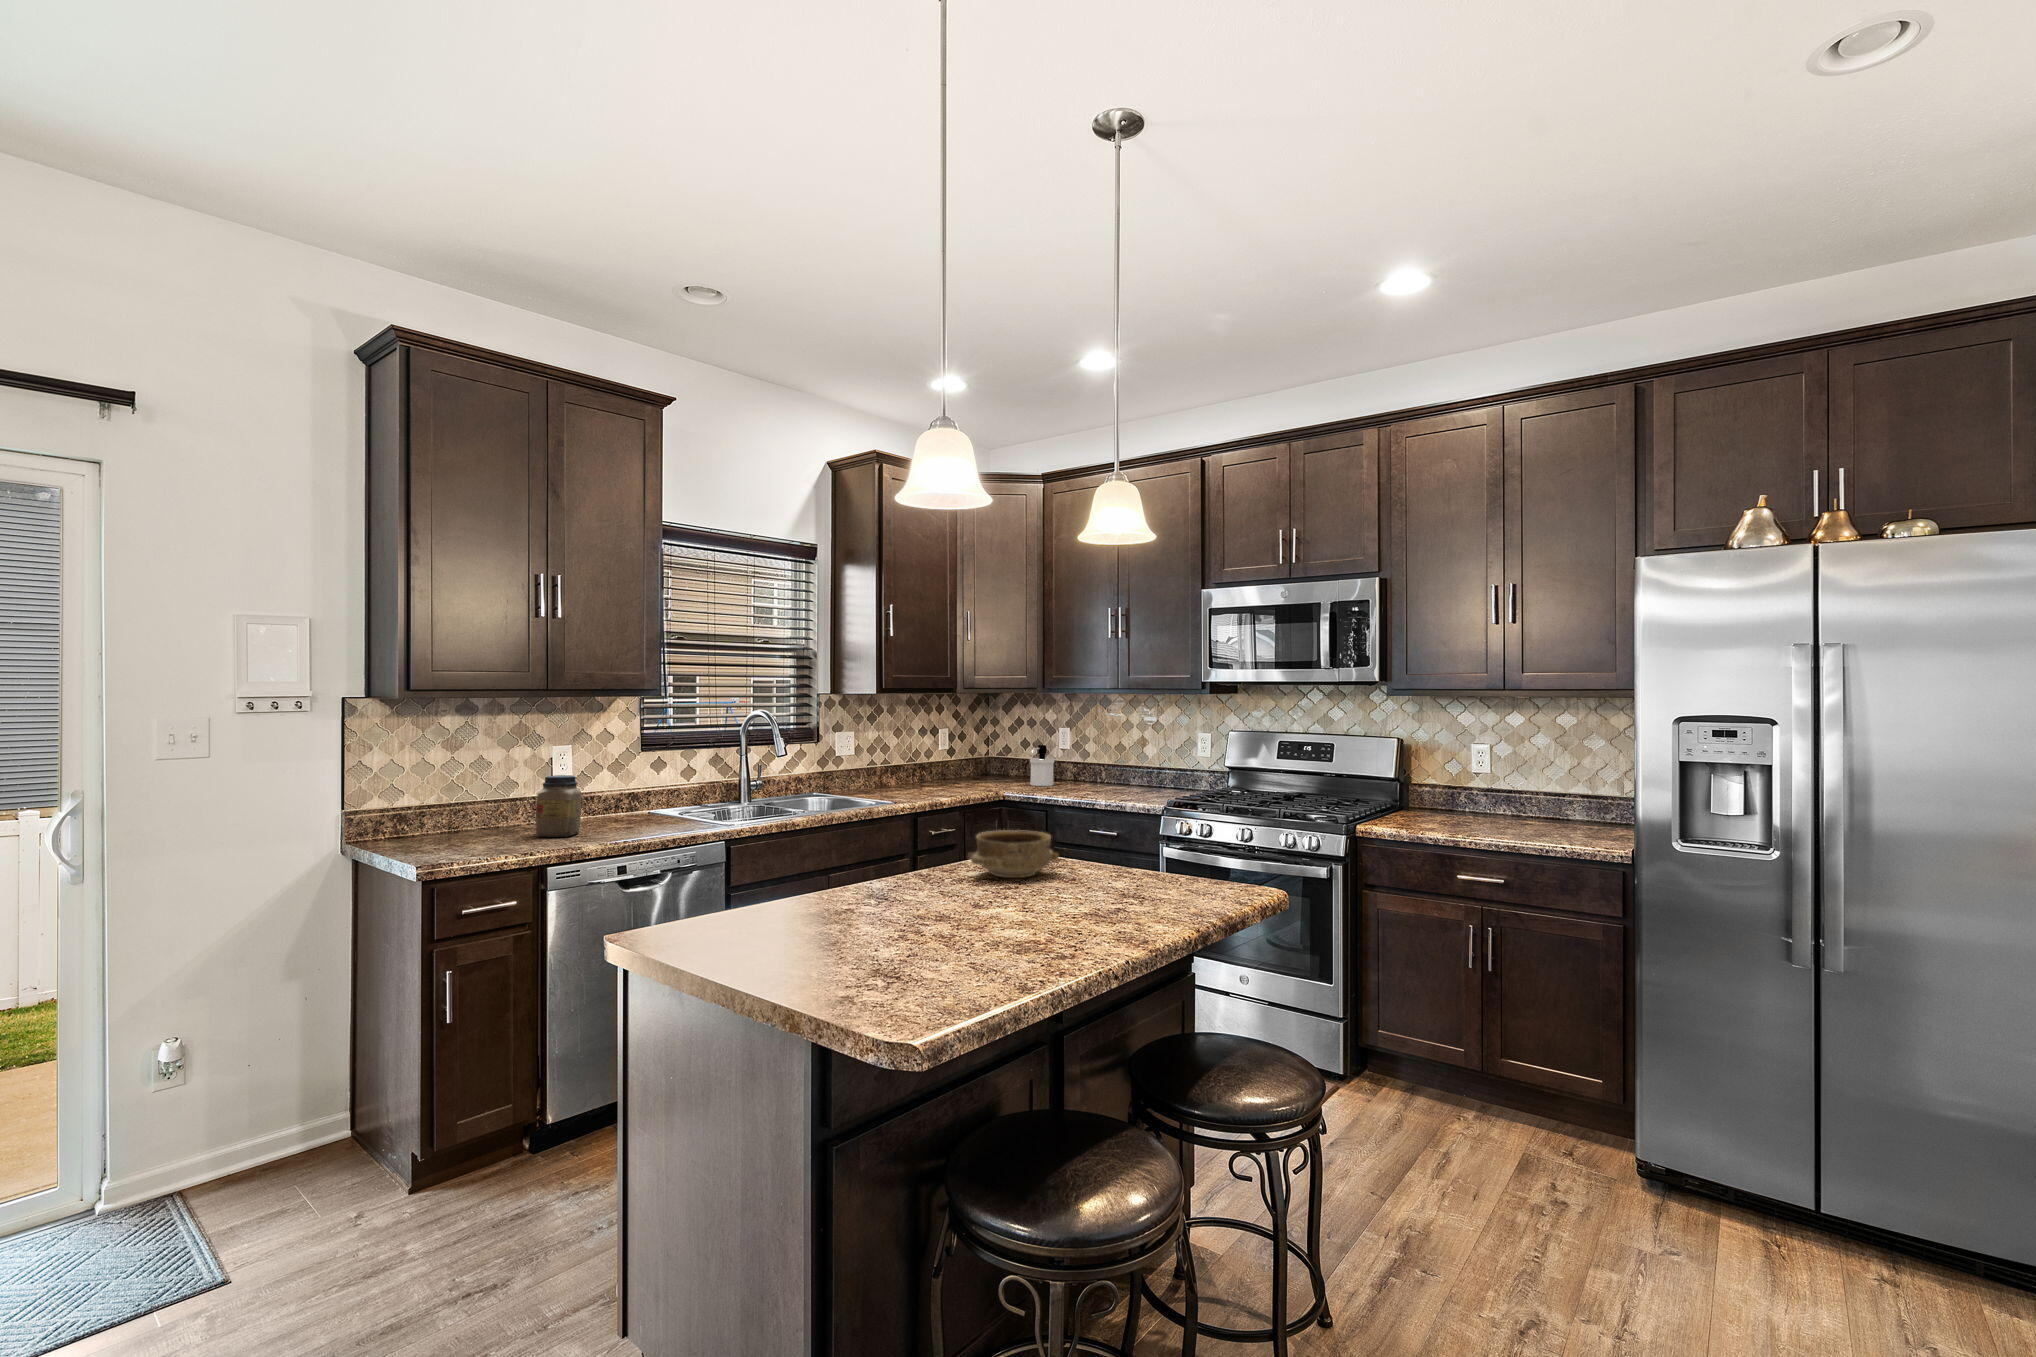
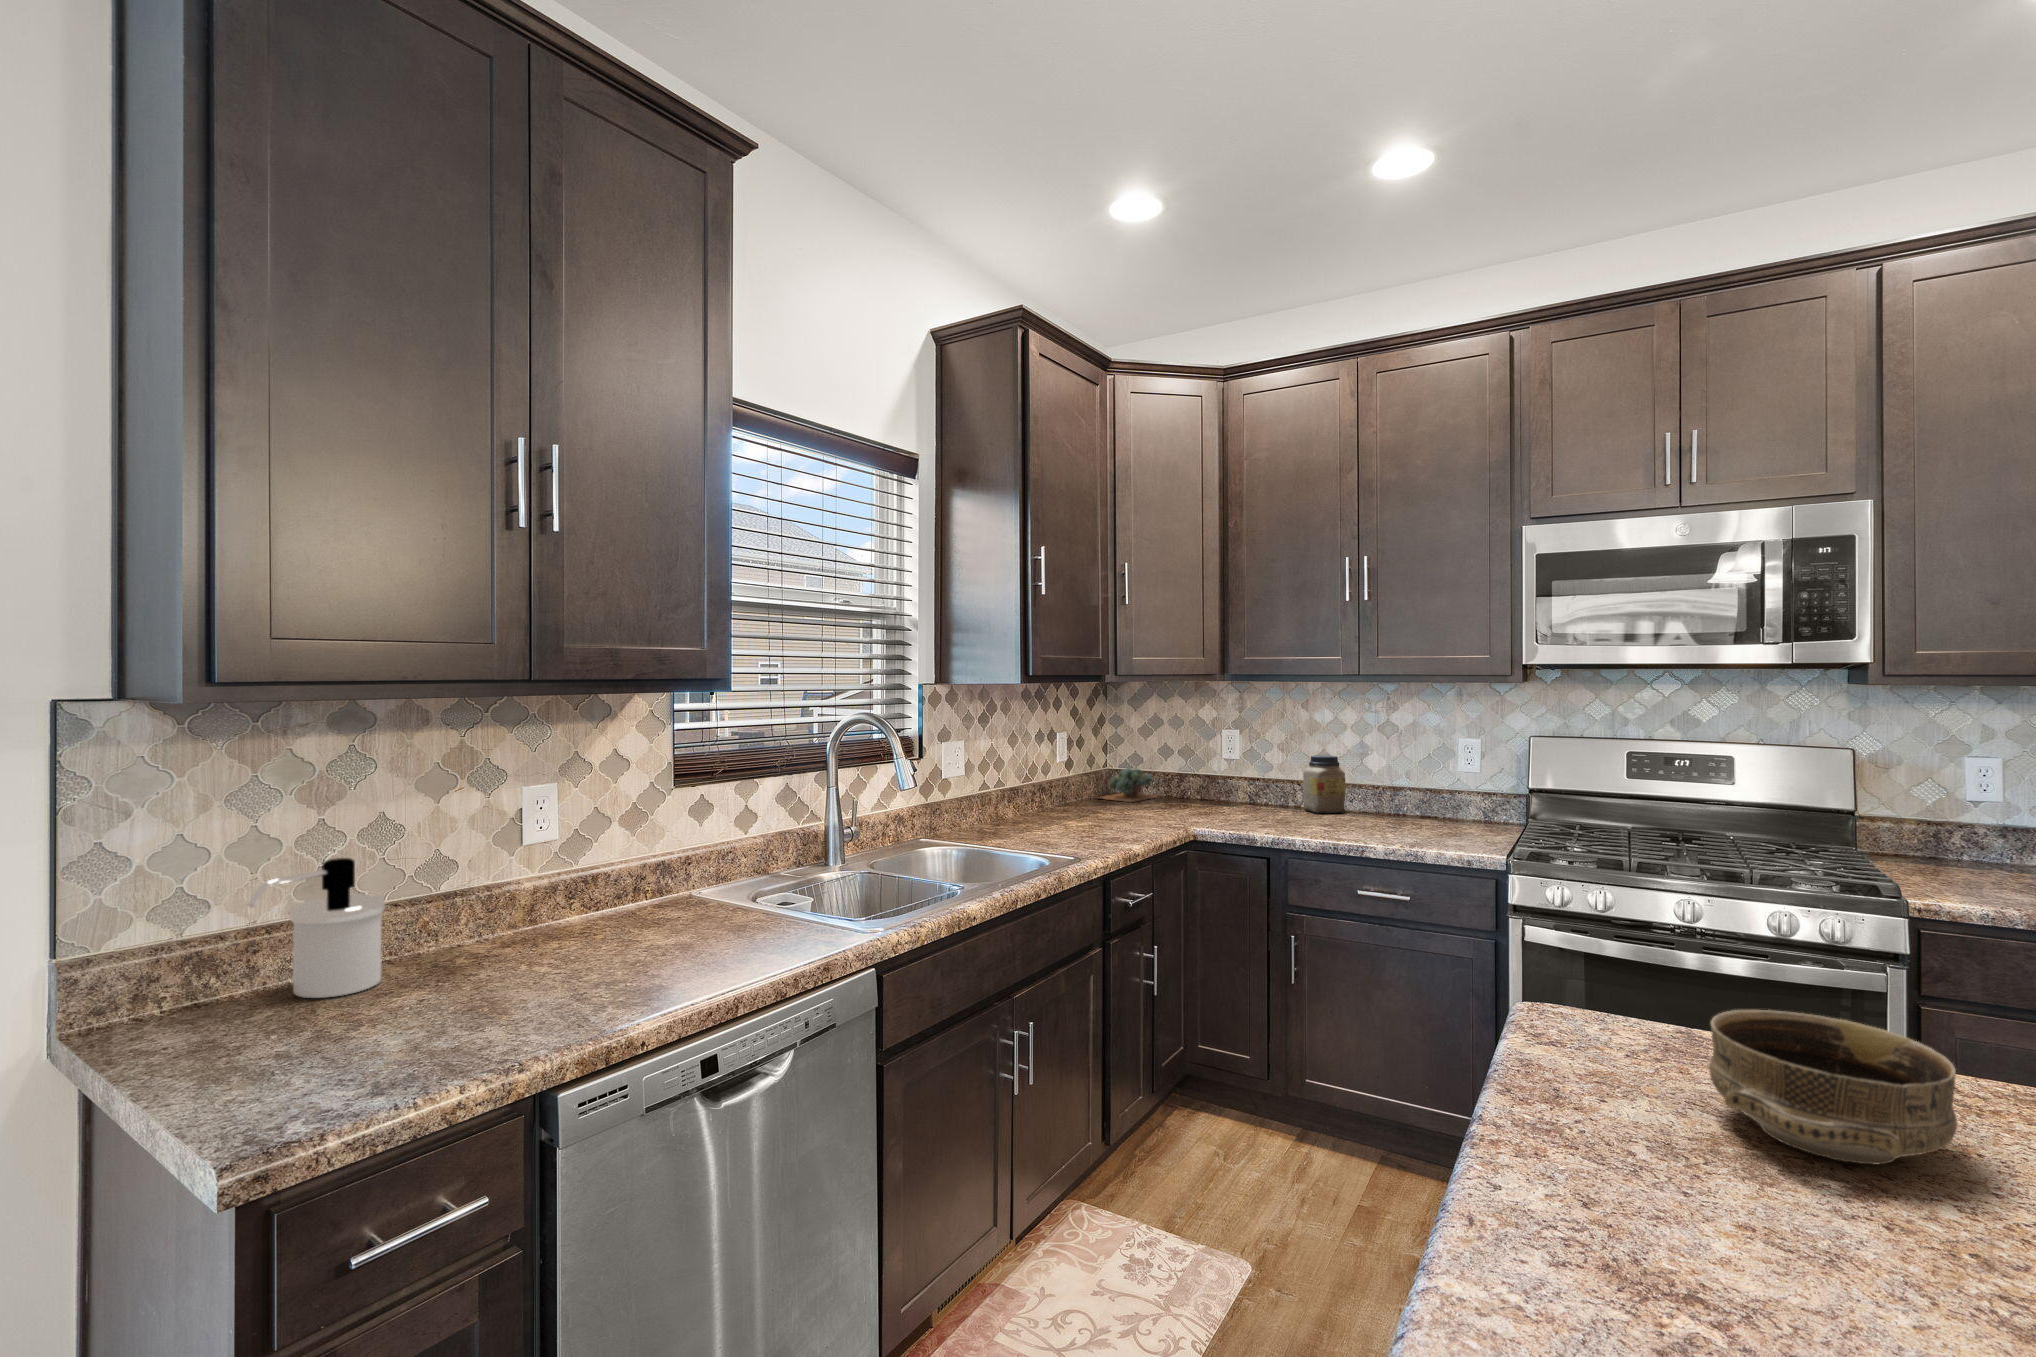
soap dispenser: present [1030,745,1054,786] -> present [248,858,385,998]
succulent plant: none [973,754,1025,779] -> present [1094,767,1157,802]
jar: present [536,775,582,837] -> present [1303,755,1346,813]

